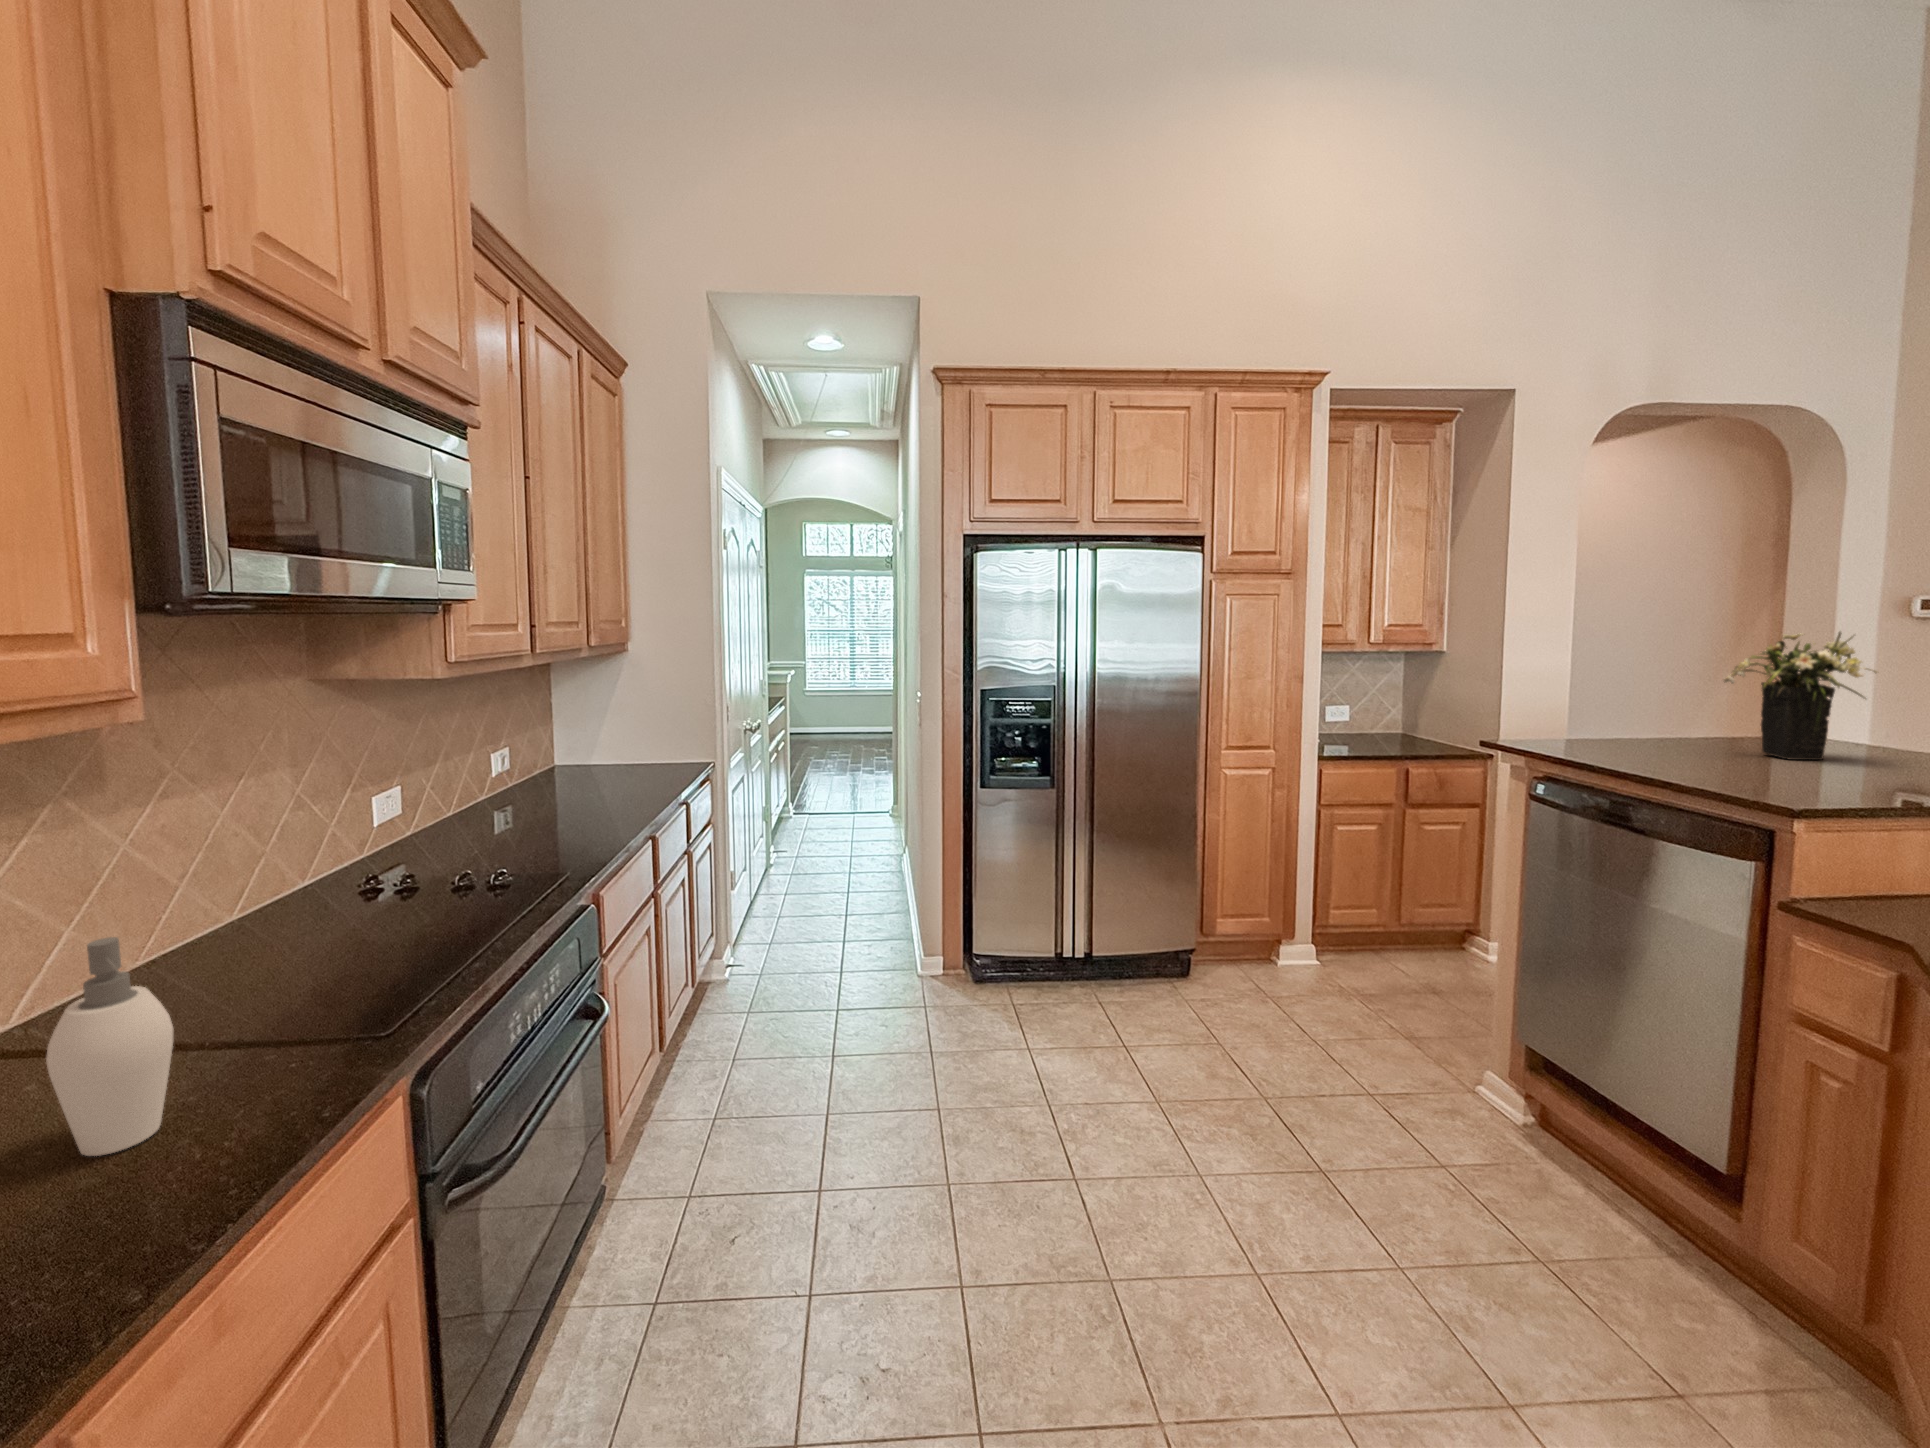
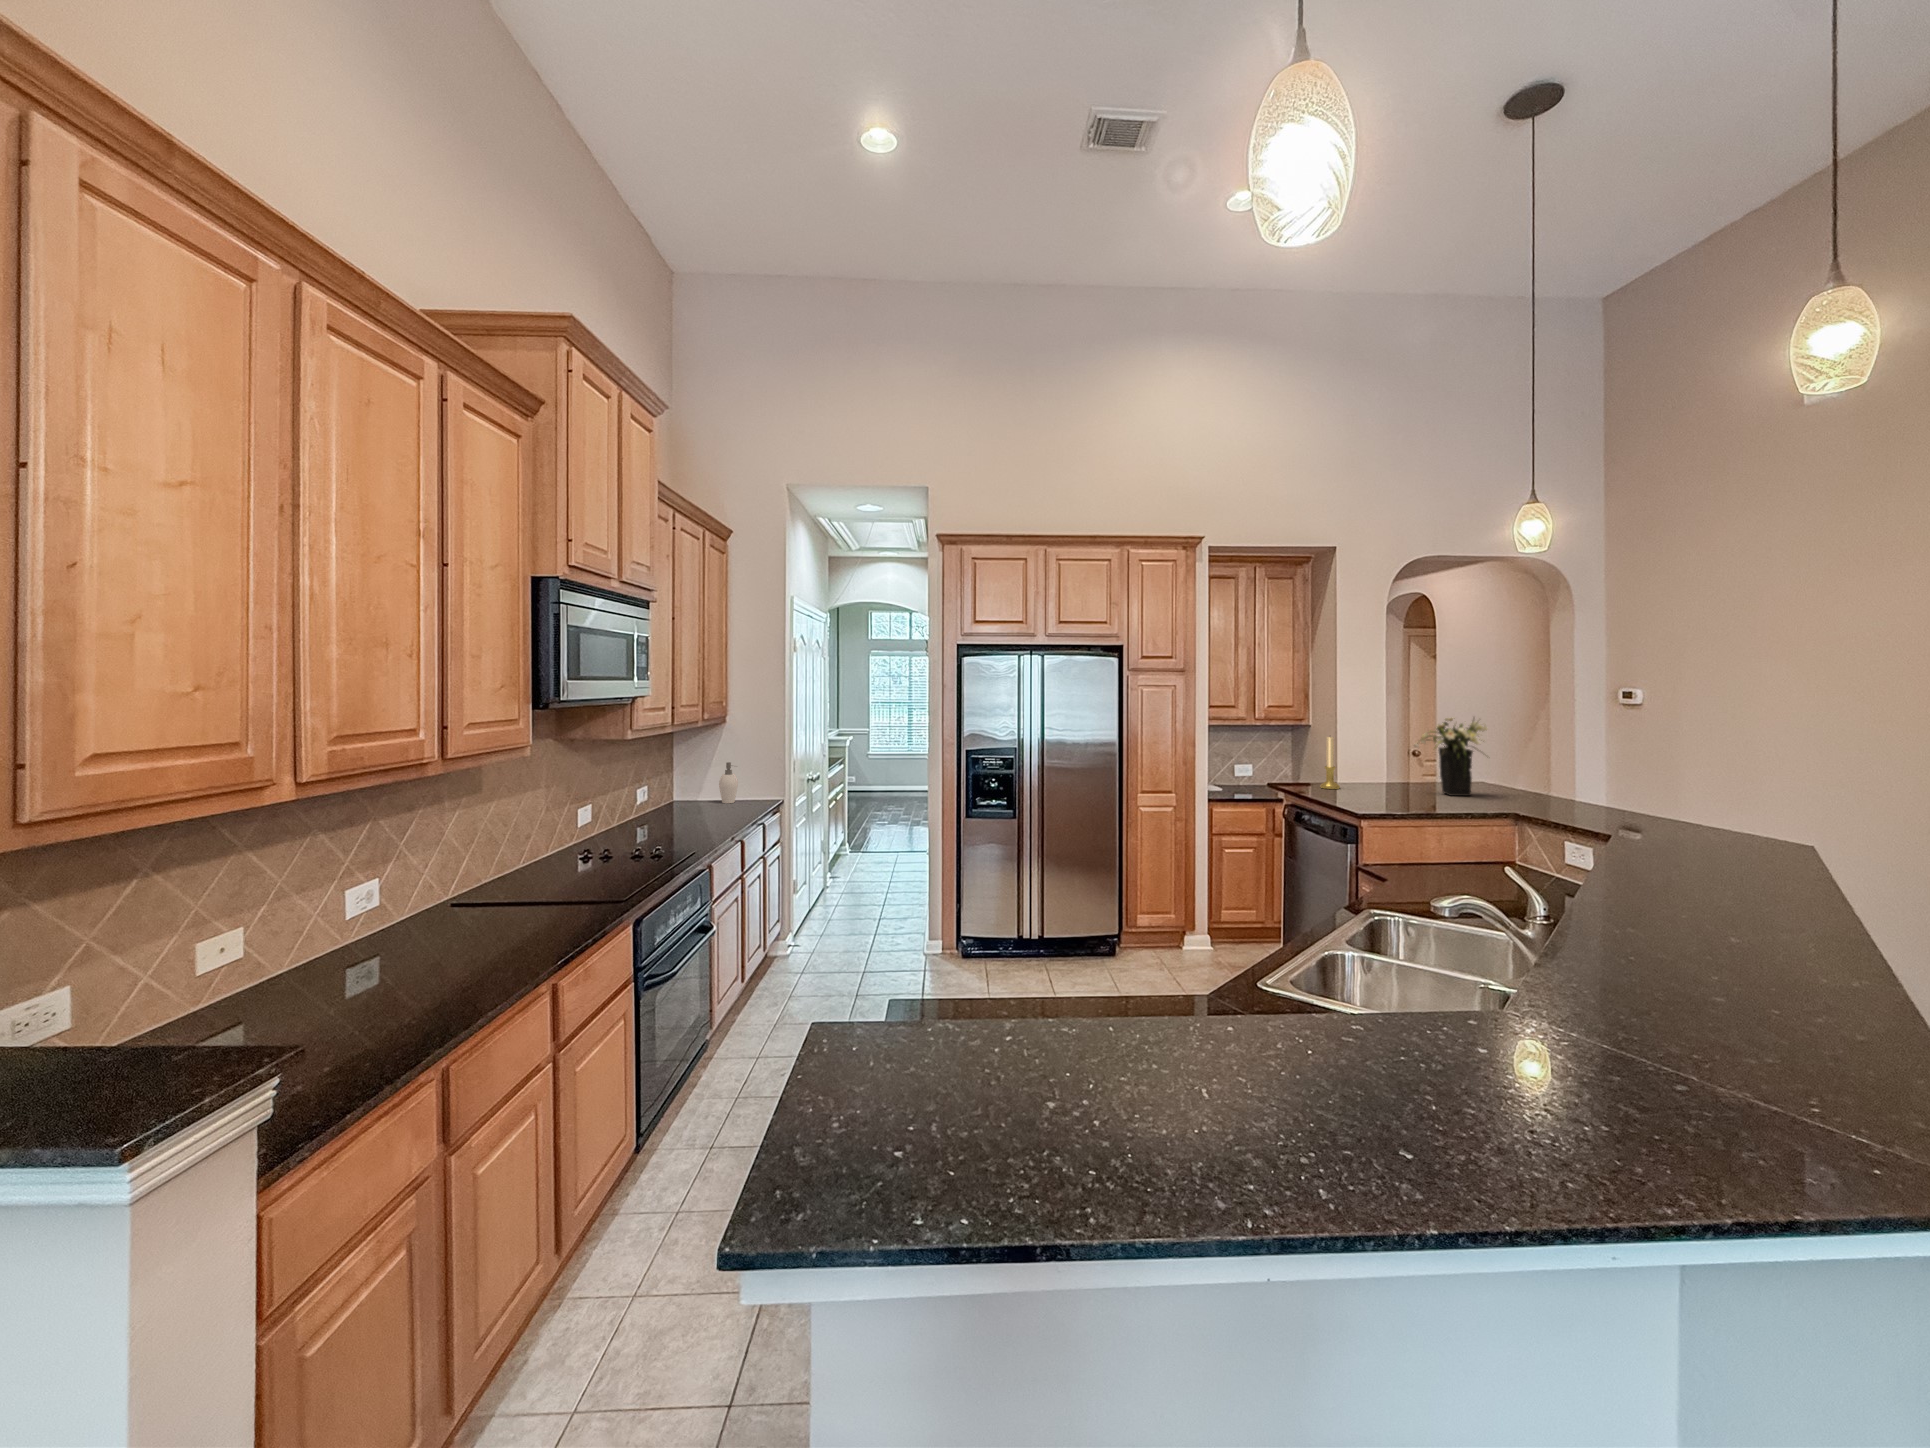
candle holder: none [1544,664,1580,748] -> present [1320,737,1340,789]
soap dispenser: present [46,937,173,1156] -> present [719,762,738,803]

